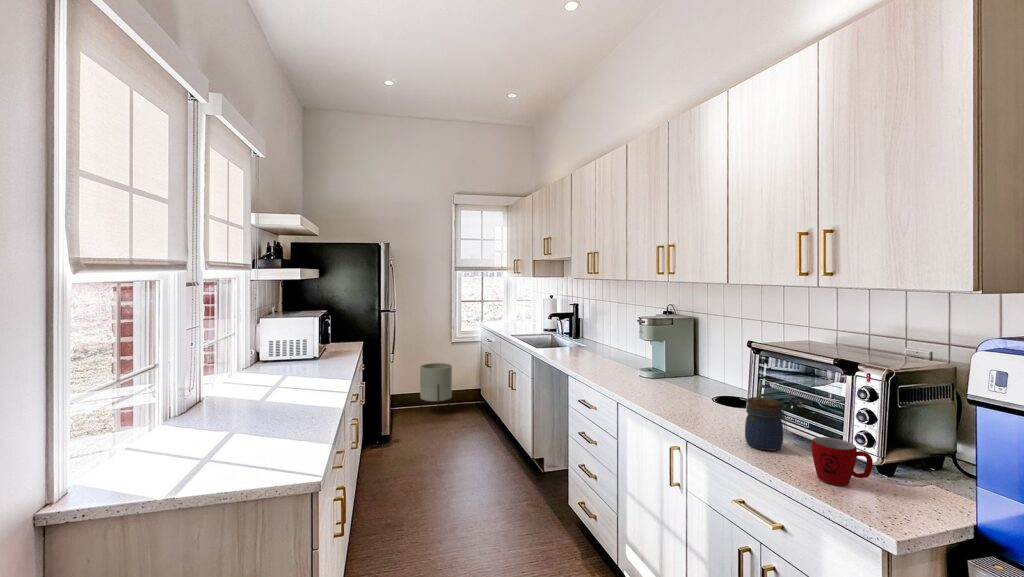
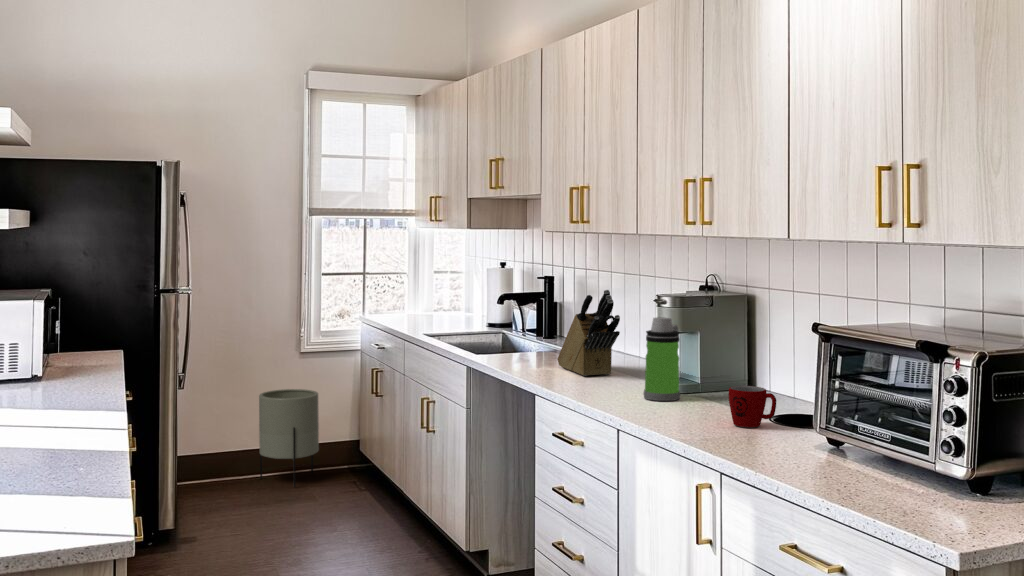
knife block: none [580,313,617,365] -> present [557,290,620,376]
water bottle: none [631,332,654,384] -> present [643,317,680,401]
jar: present [745,397,787,451] -> none [804,402,861,475]
mug: present [812,437,873,486] -> present [729,386,776,427]

